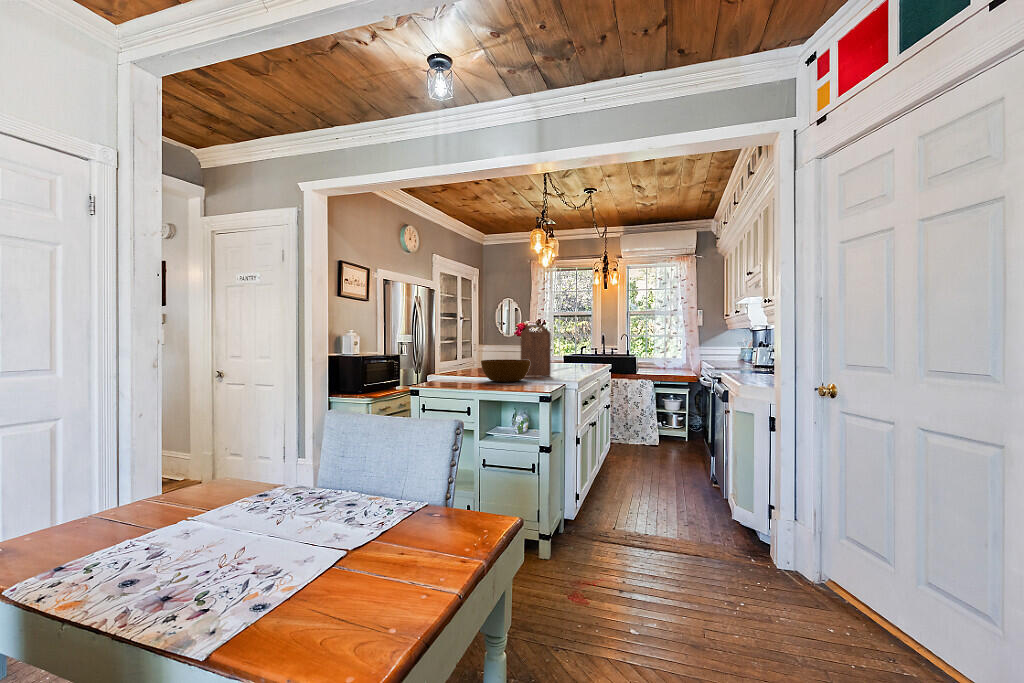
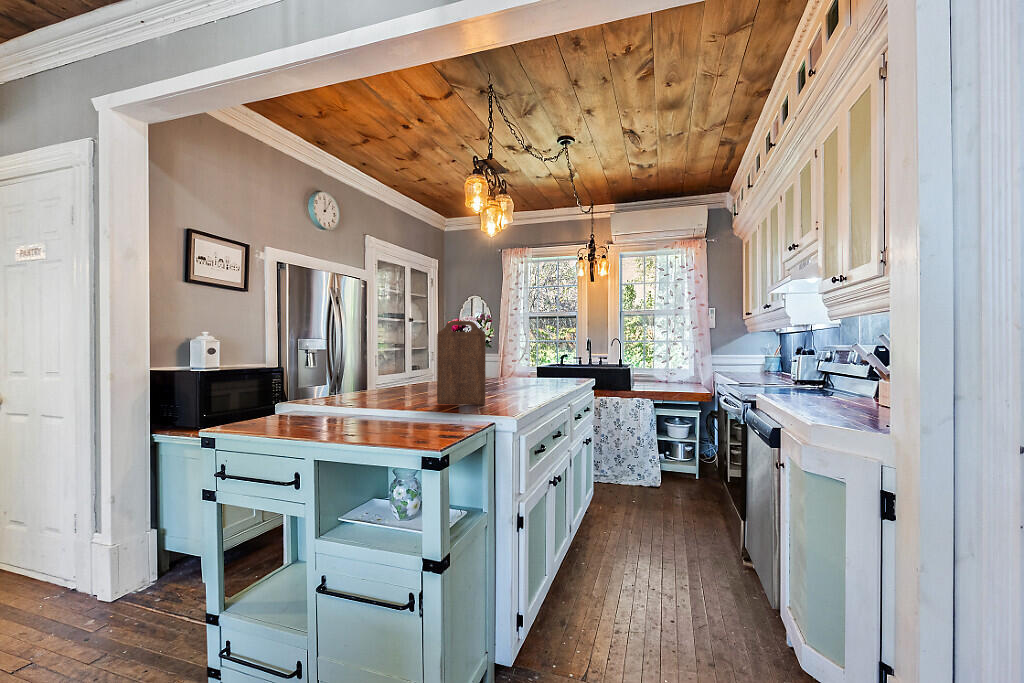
bowl: present [481,360,530,382] -> none [349,378,438,420]

